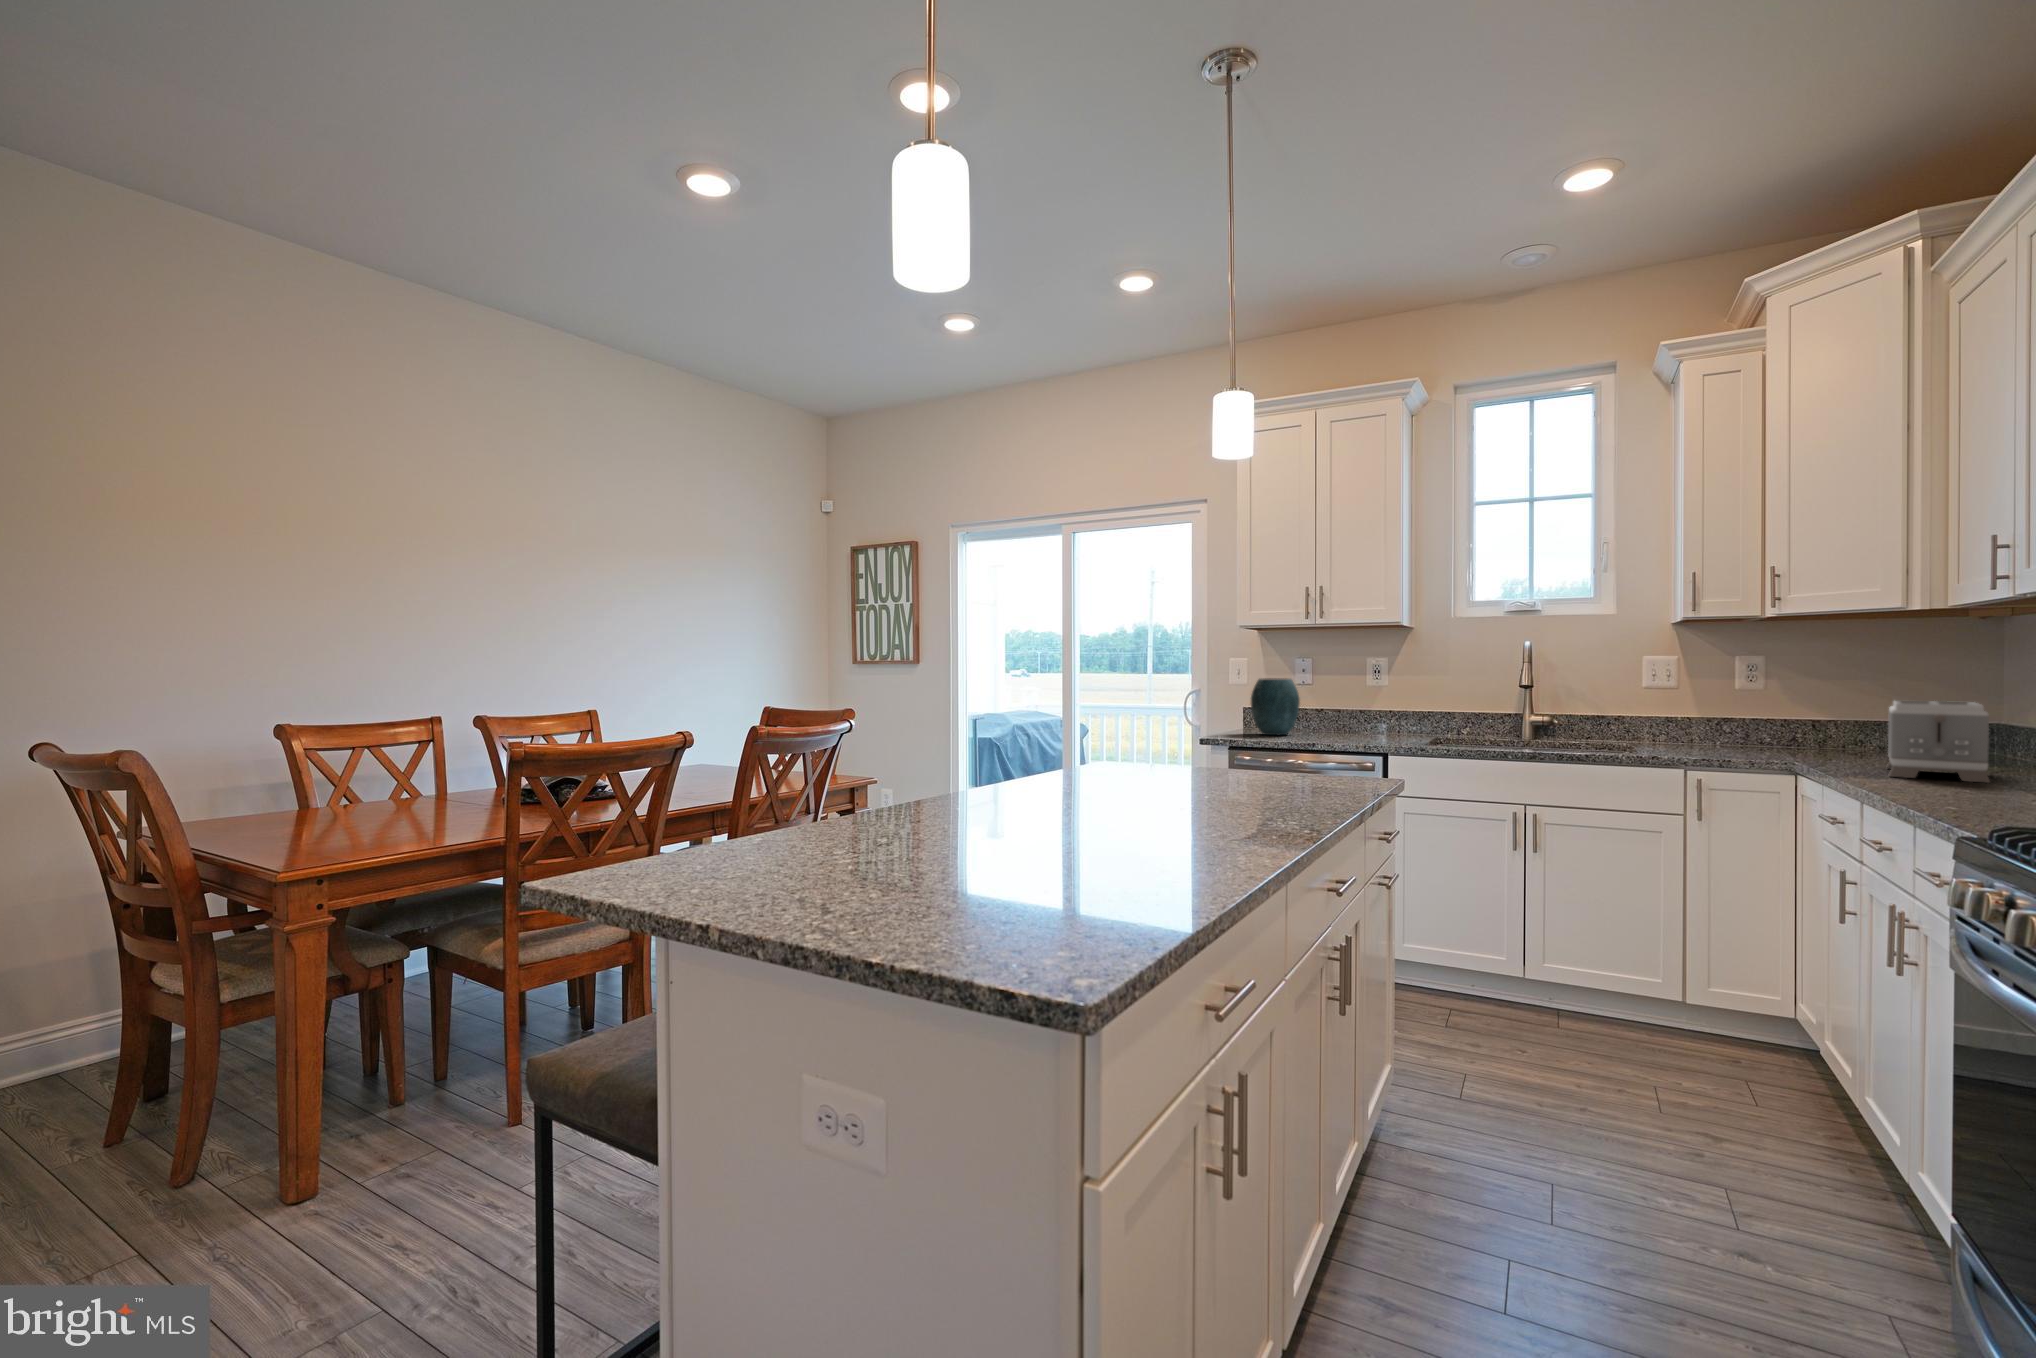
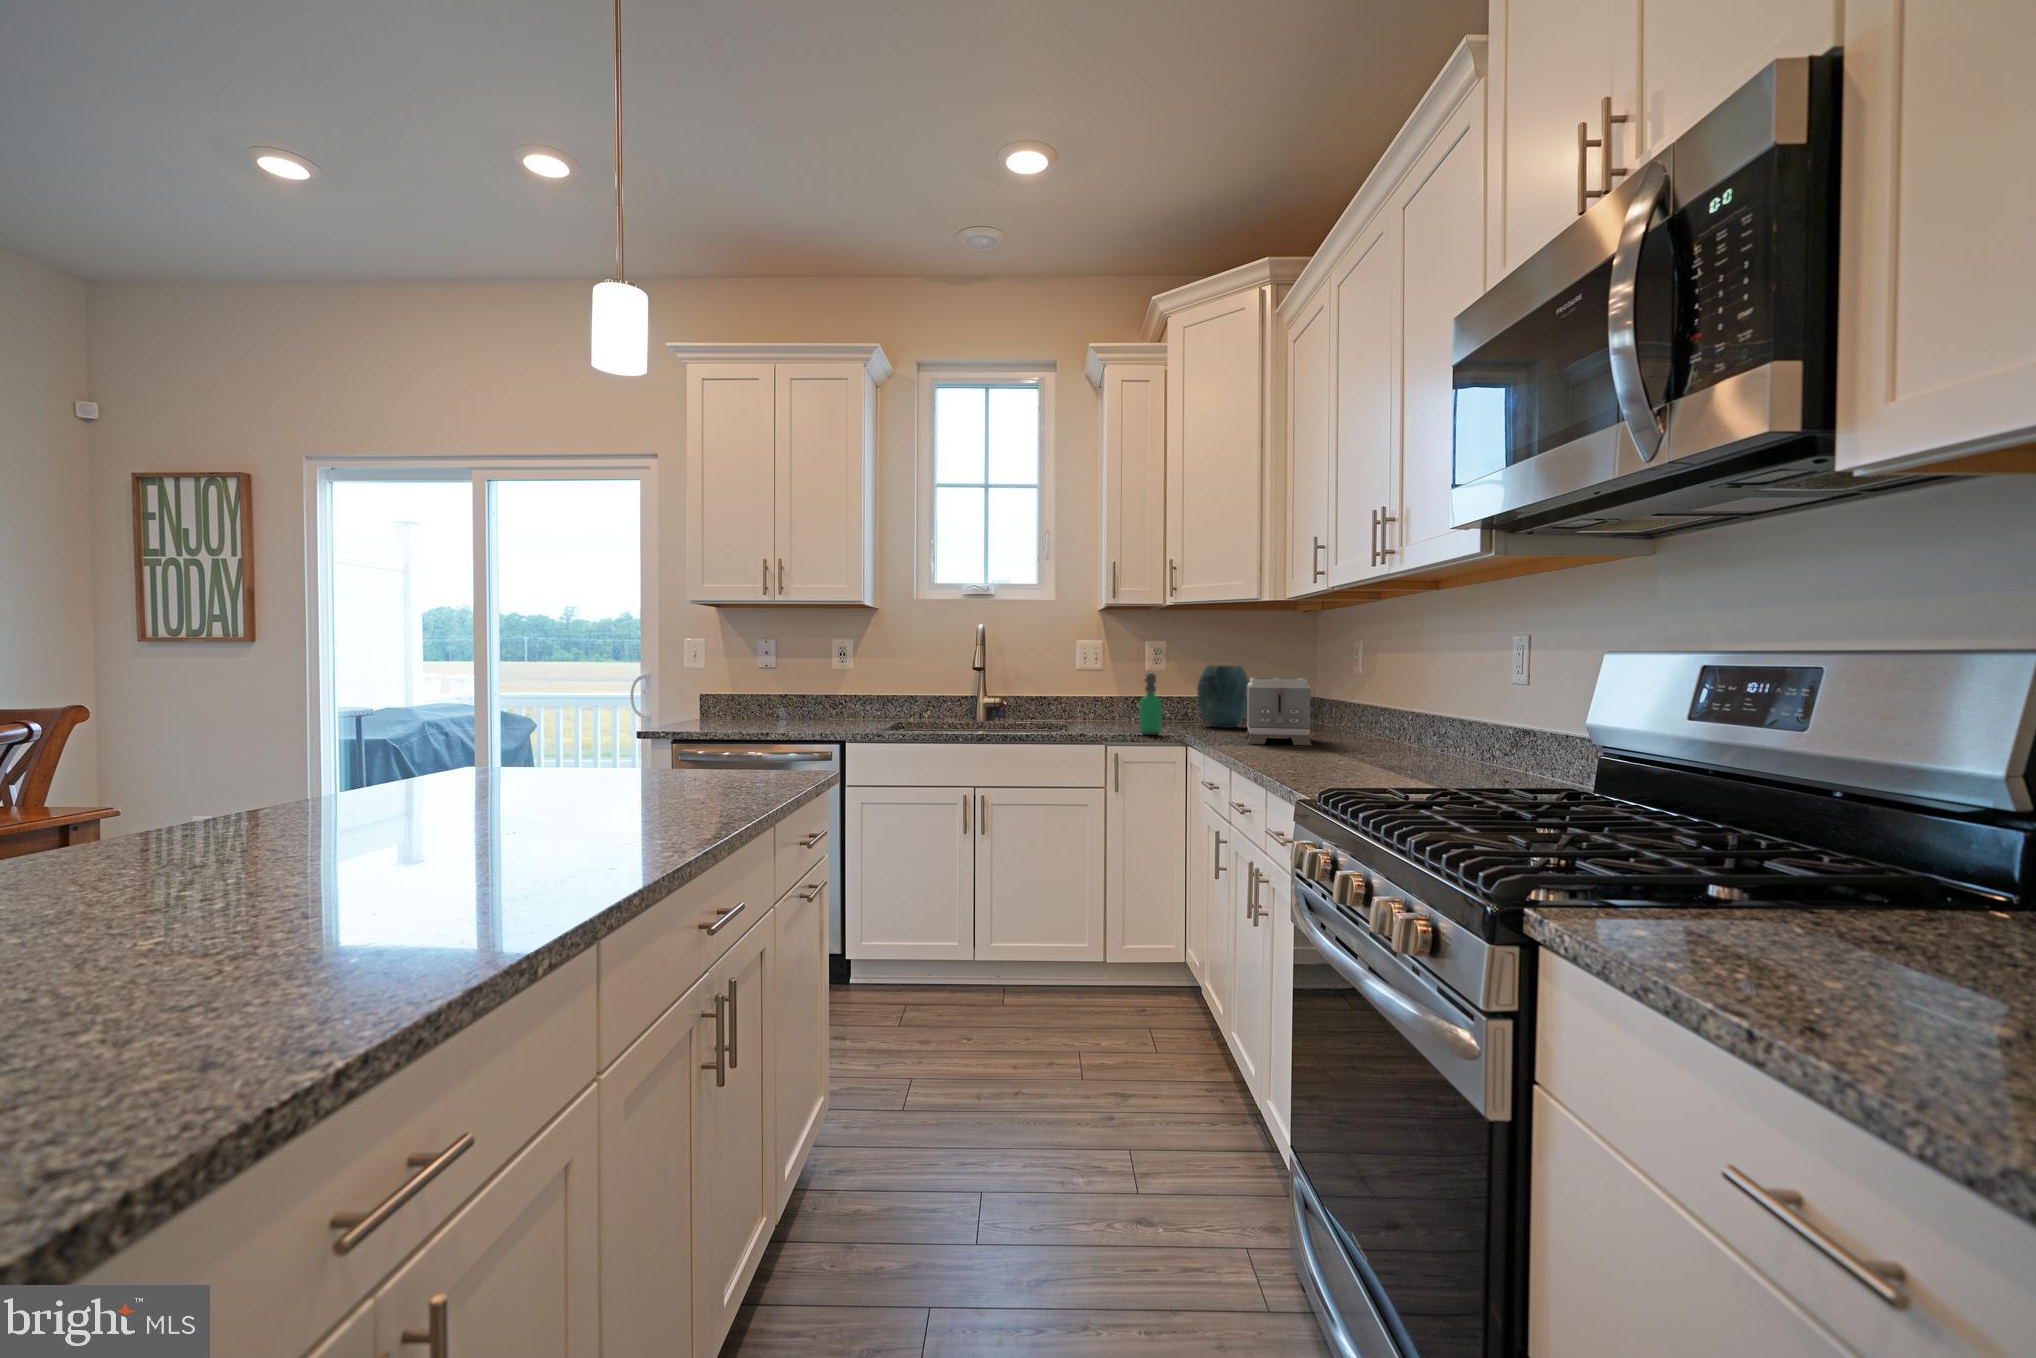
vase: present [1251,678,1300,735] -> present [1197,666,1248,728]
soap dispenser: none [1731,693,1761,761] -> present [1139,673,1161,735]

